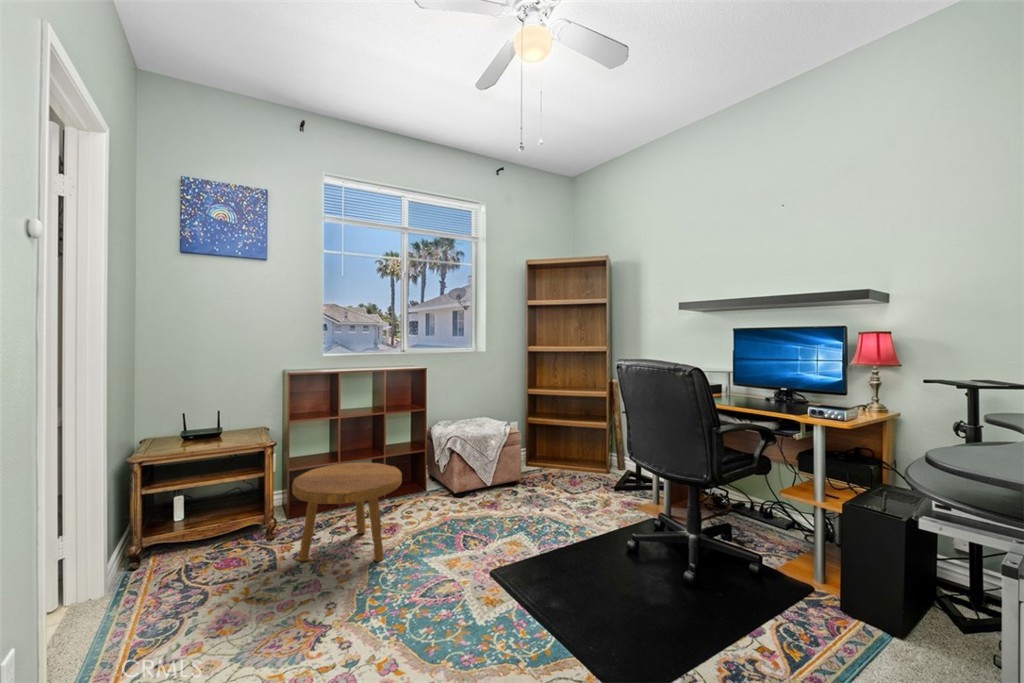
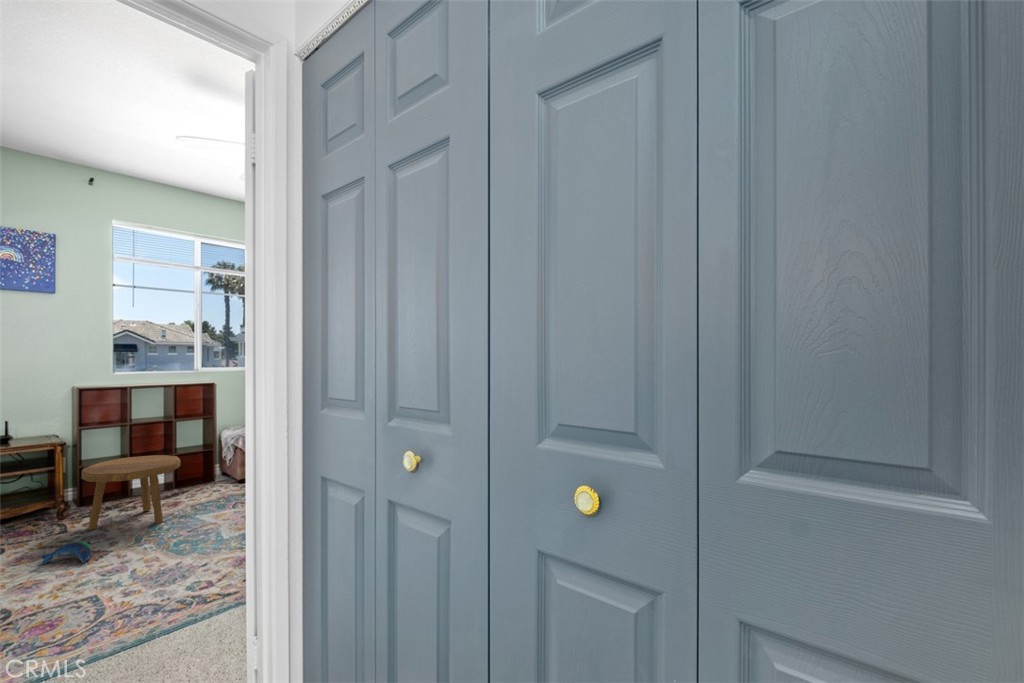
plush toy: none [244,599,305,641] -> present [41,541,92,564]

